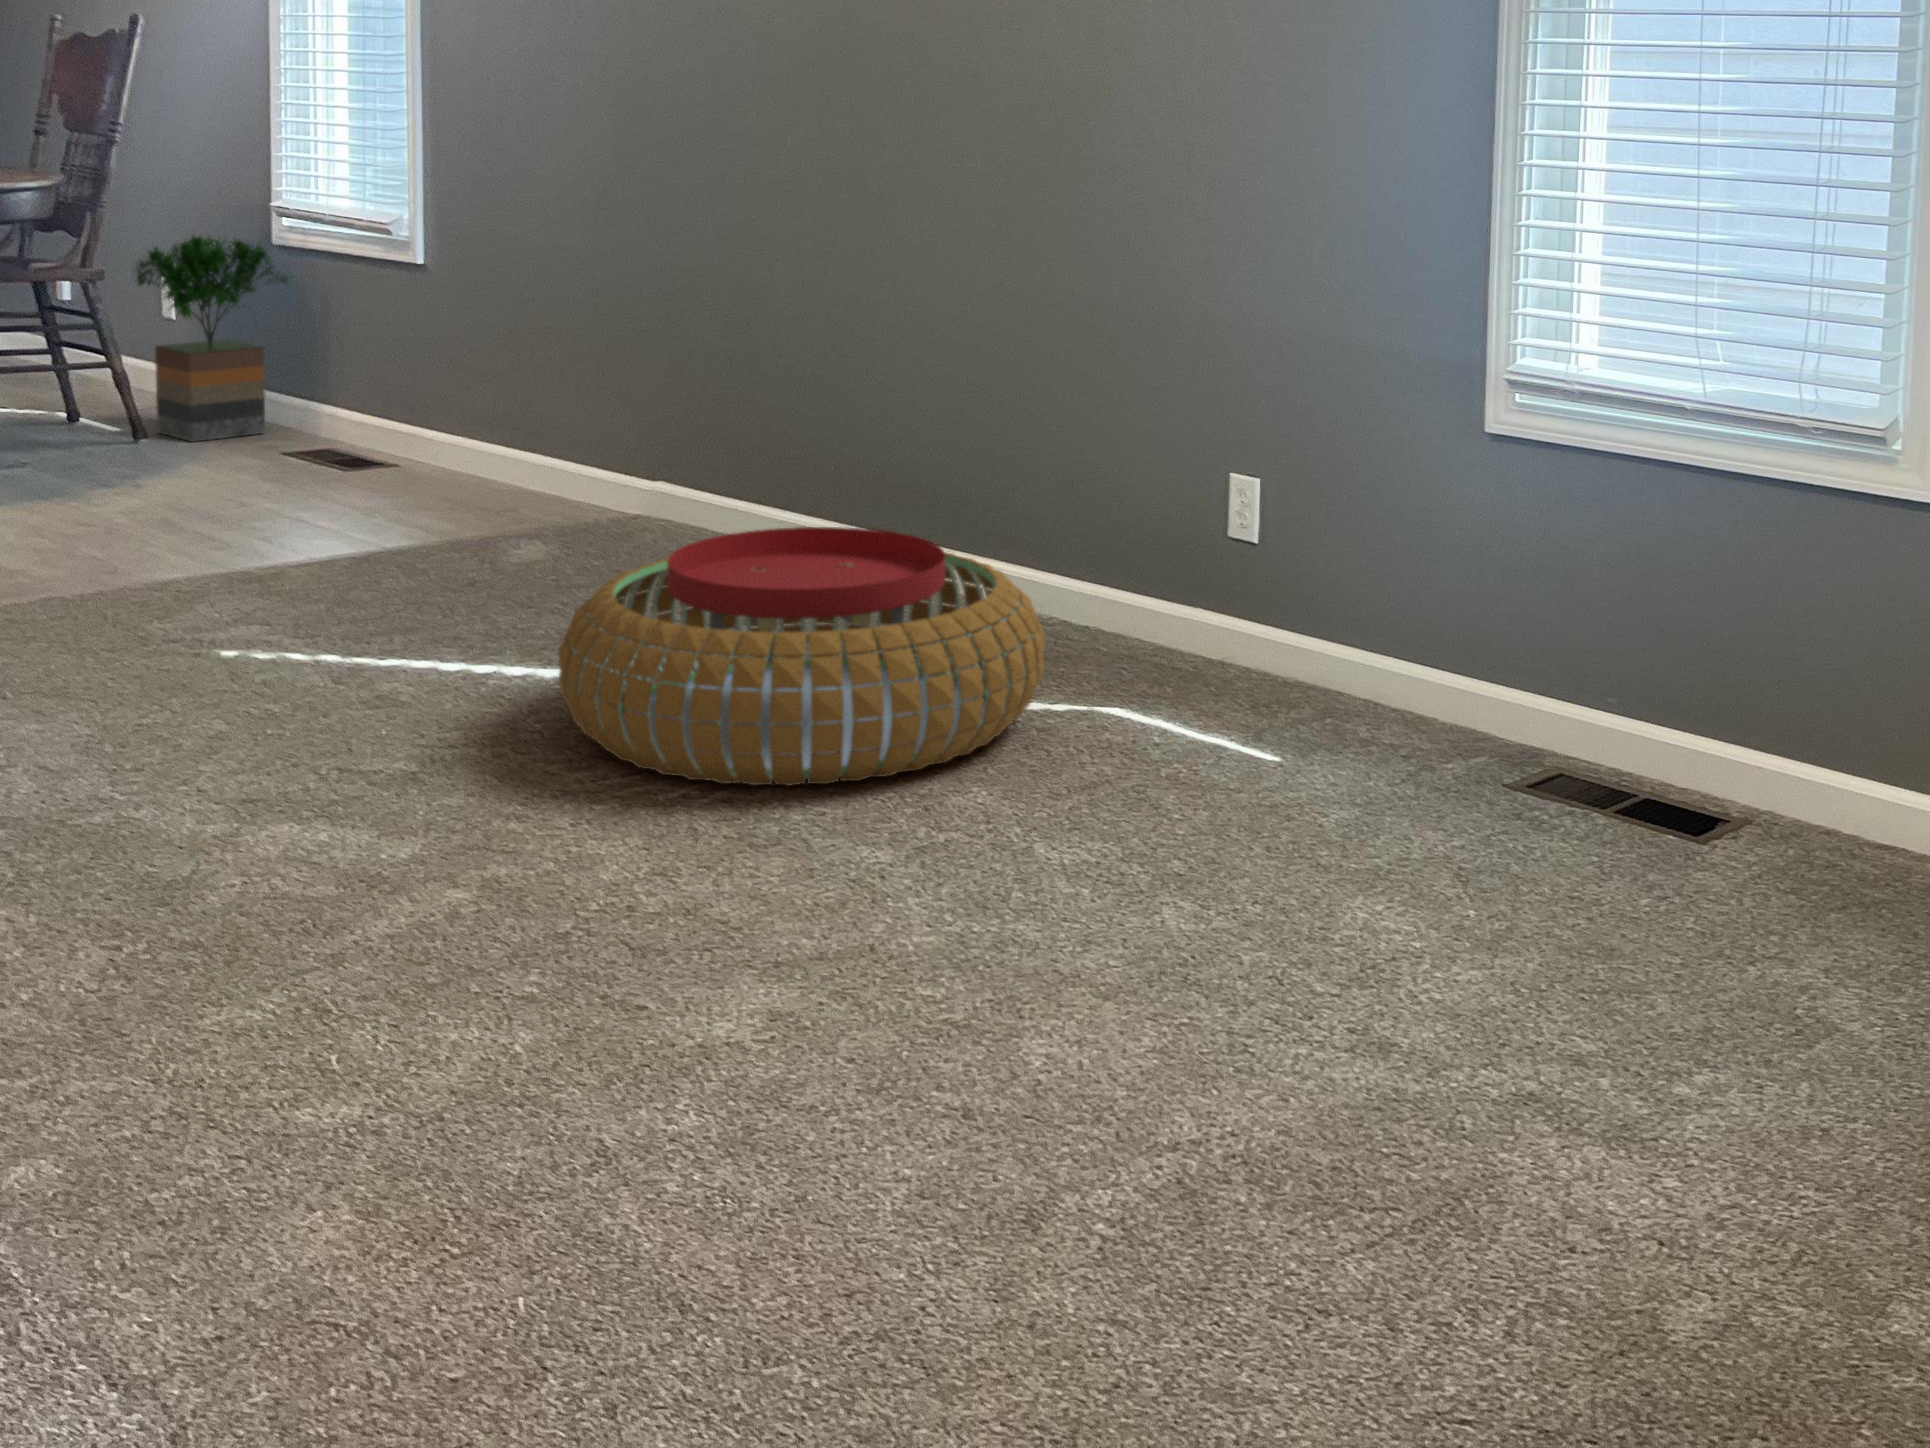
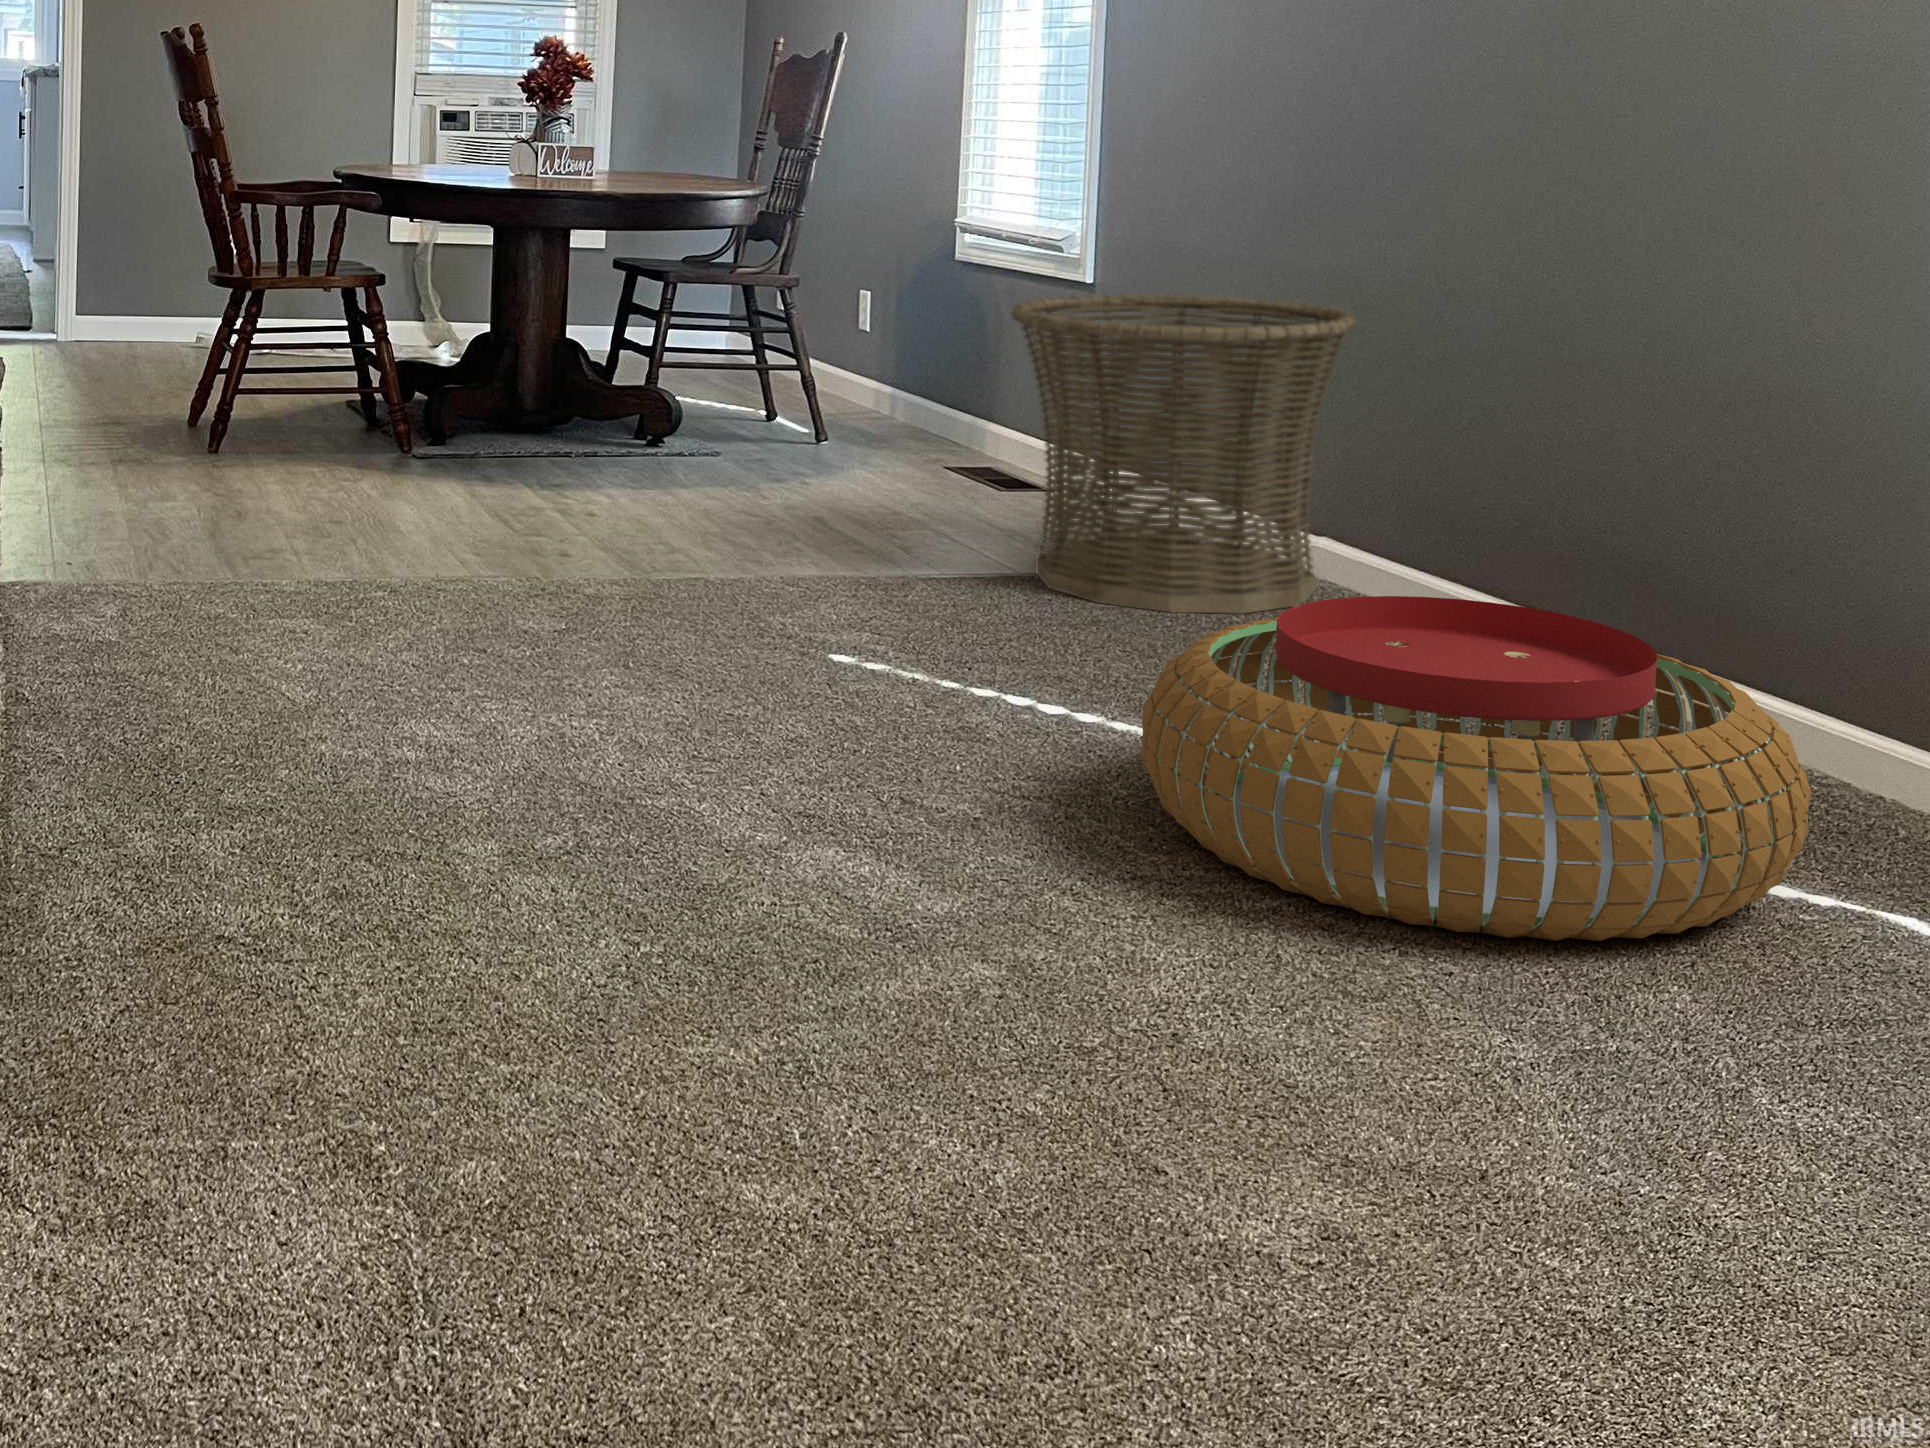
potted tree: present [136,235,289,442] -> none [816,245,966,448]
basket: none [375,279,688,568] -> present [1012,295,1356,614]

